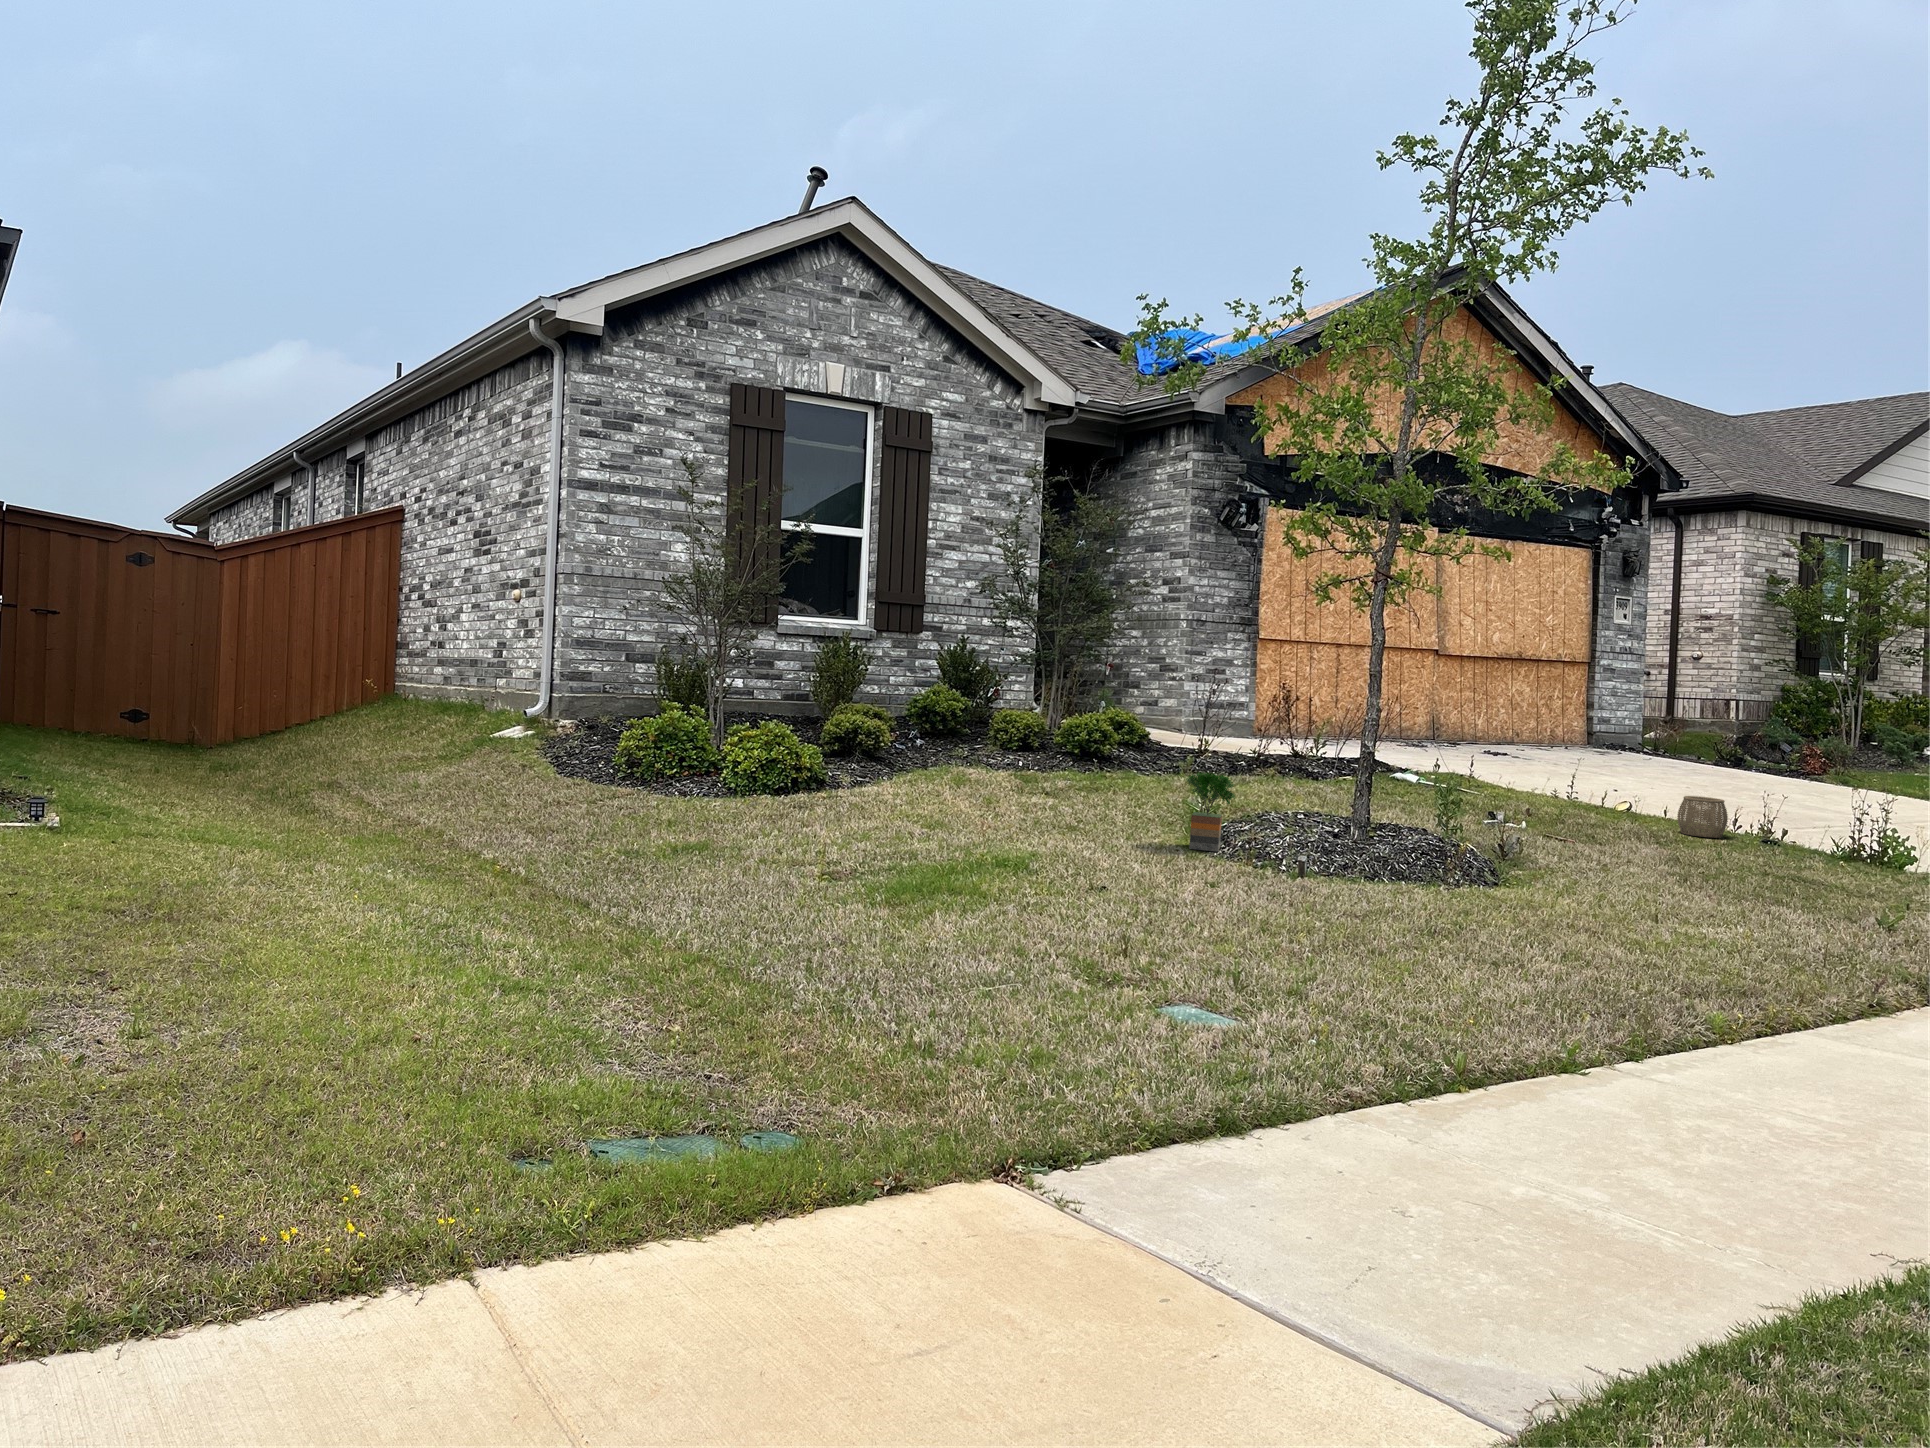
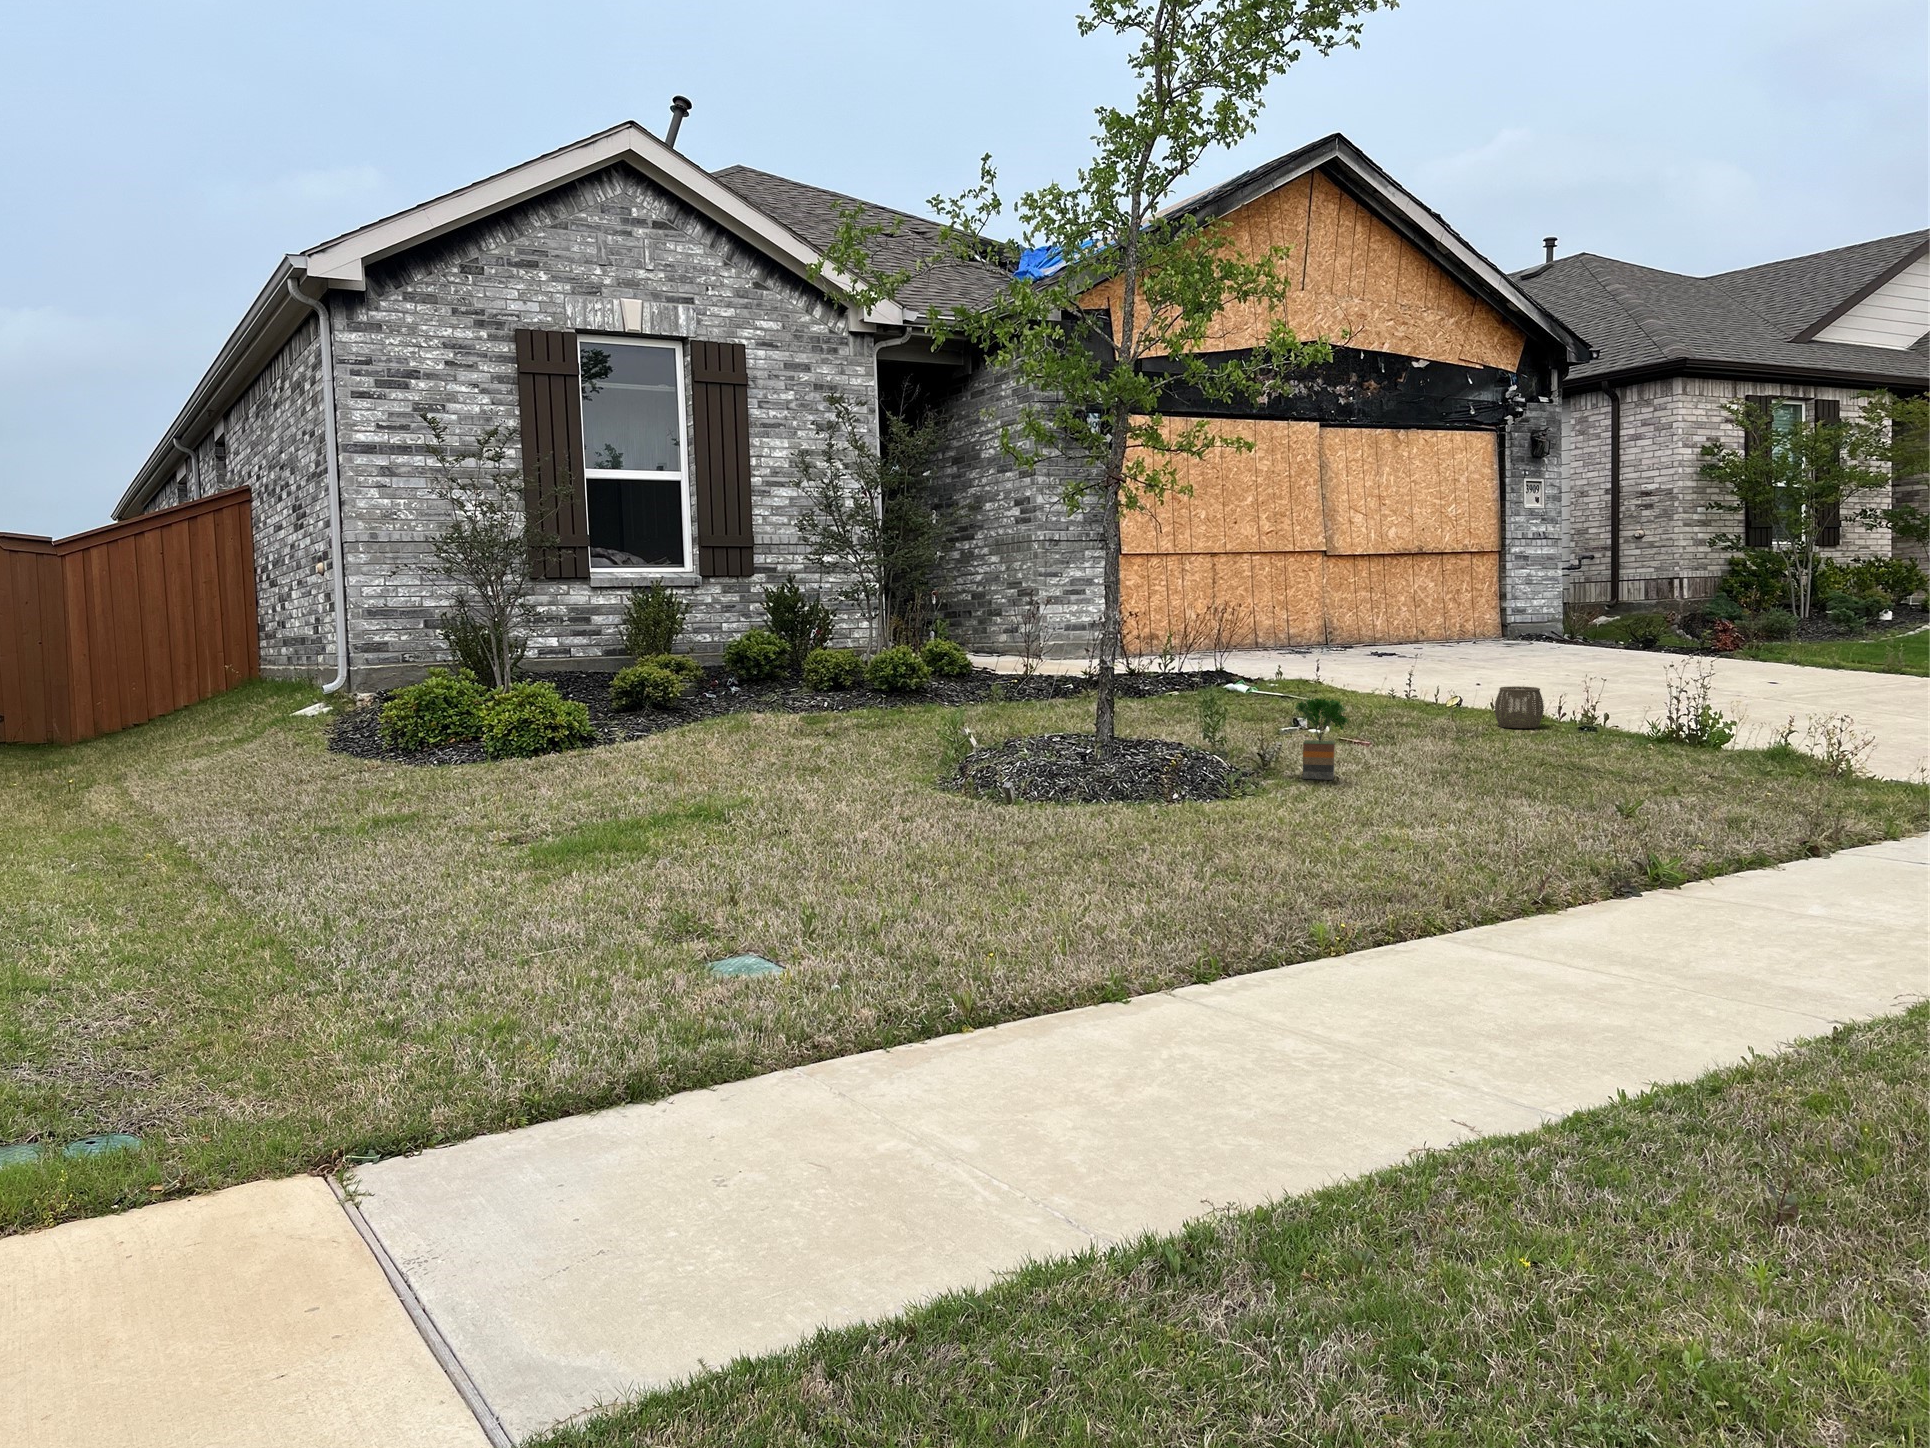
potted tree: present [1187,773,1235,852] -> present [1295,698,1348,780]

